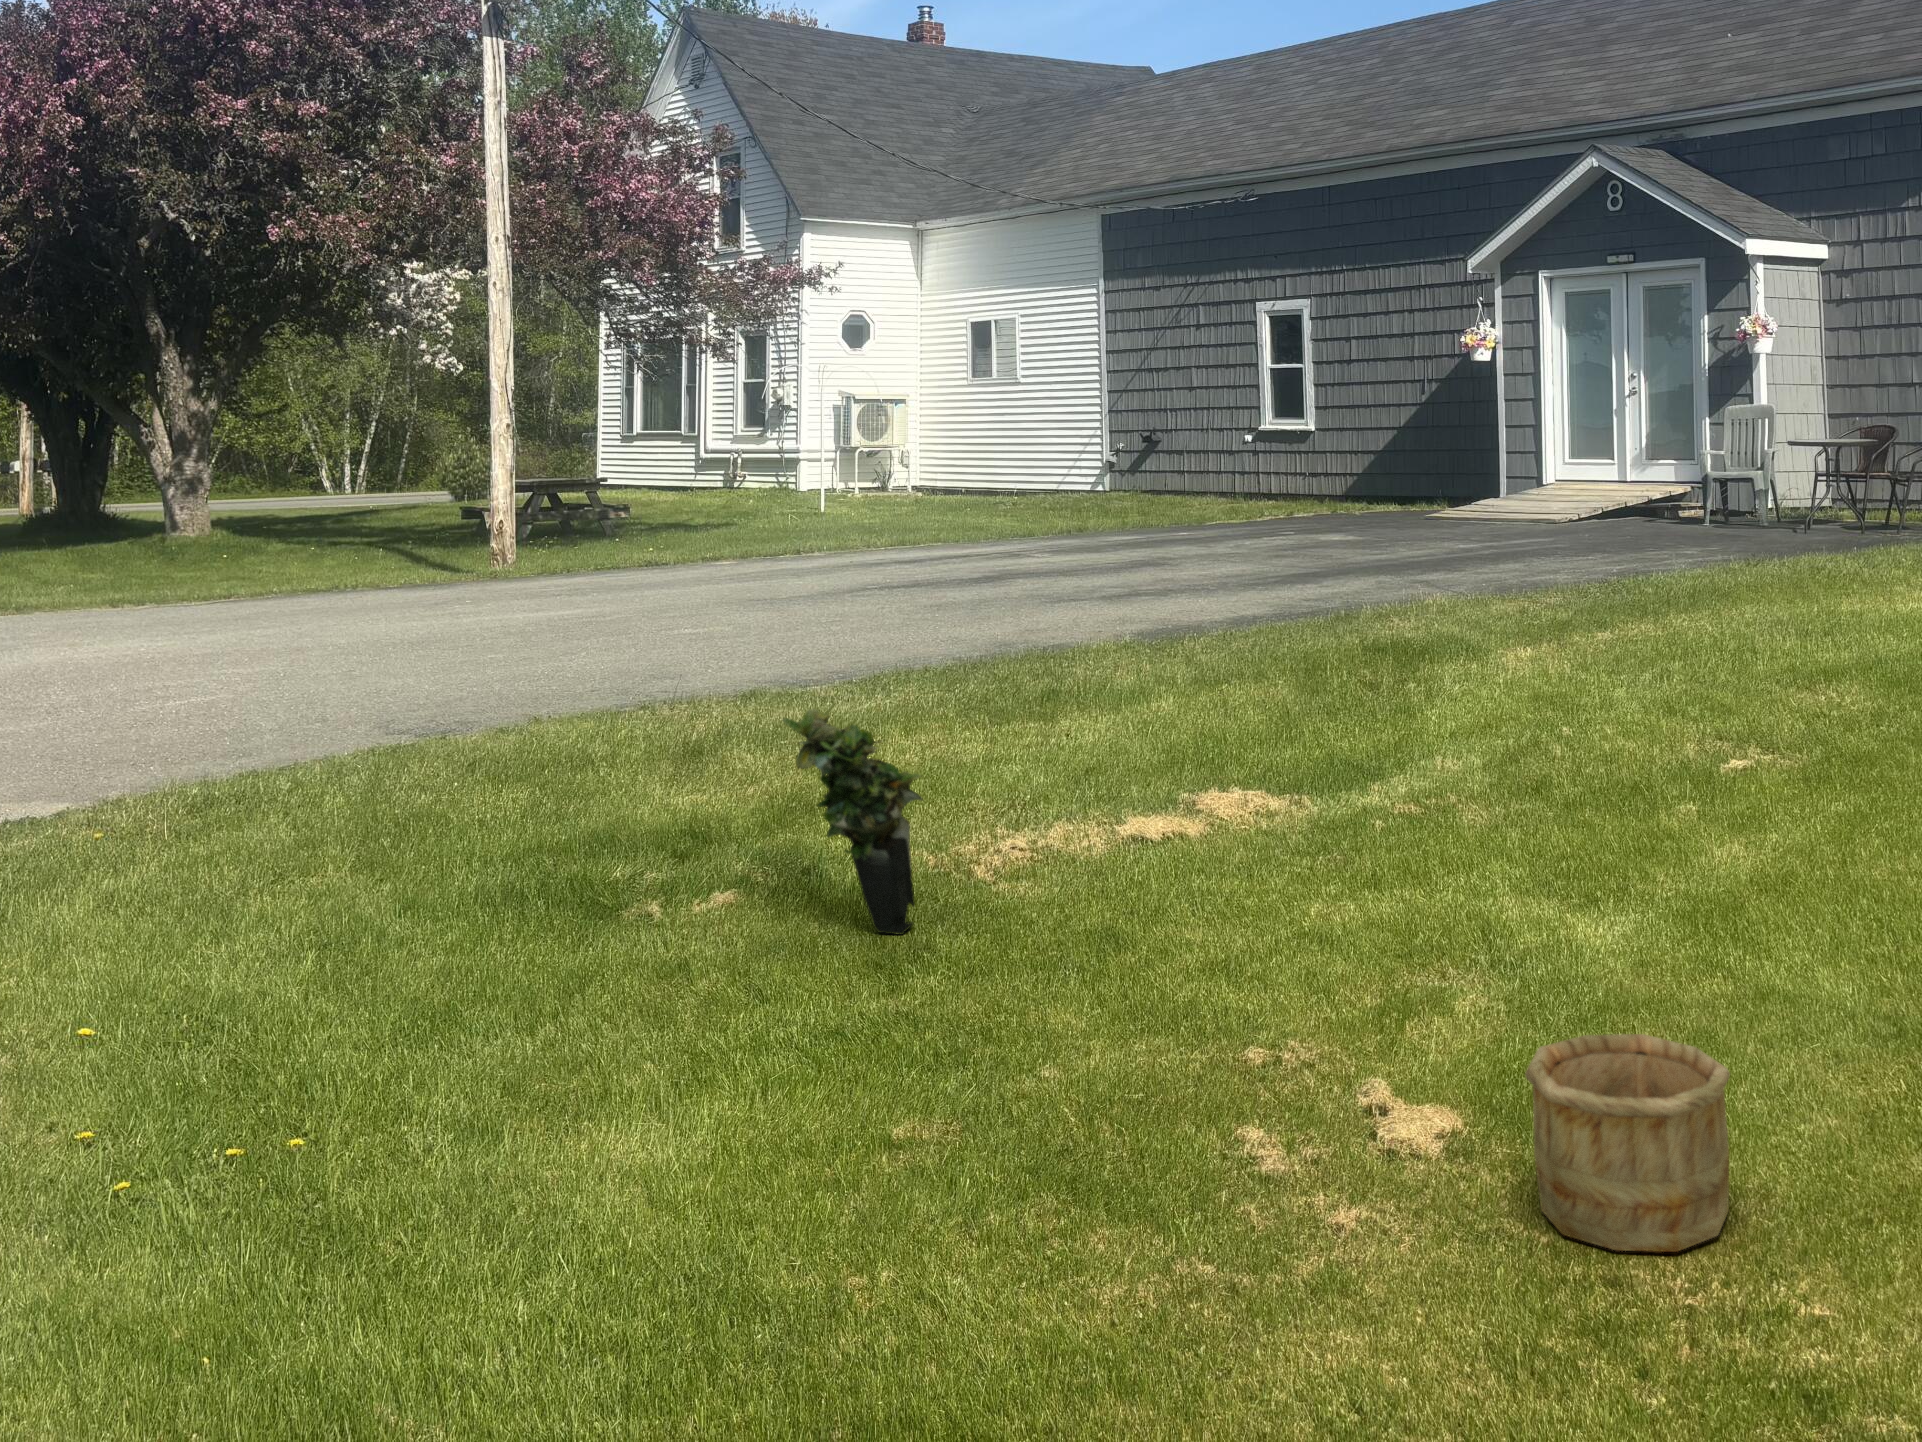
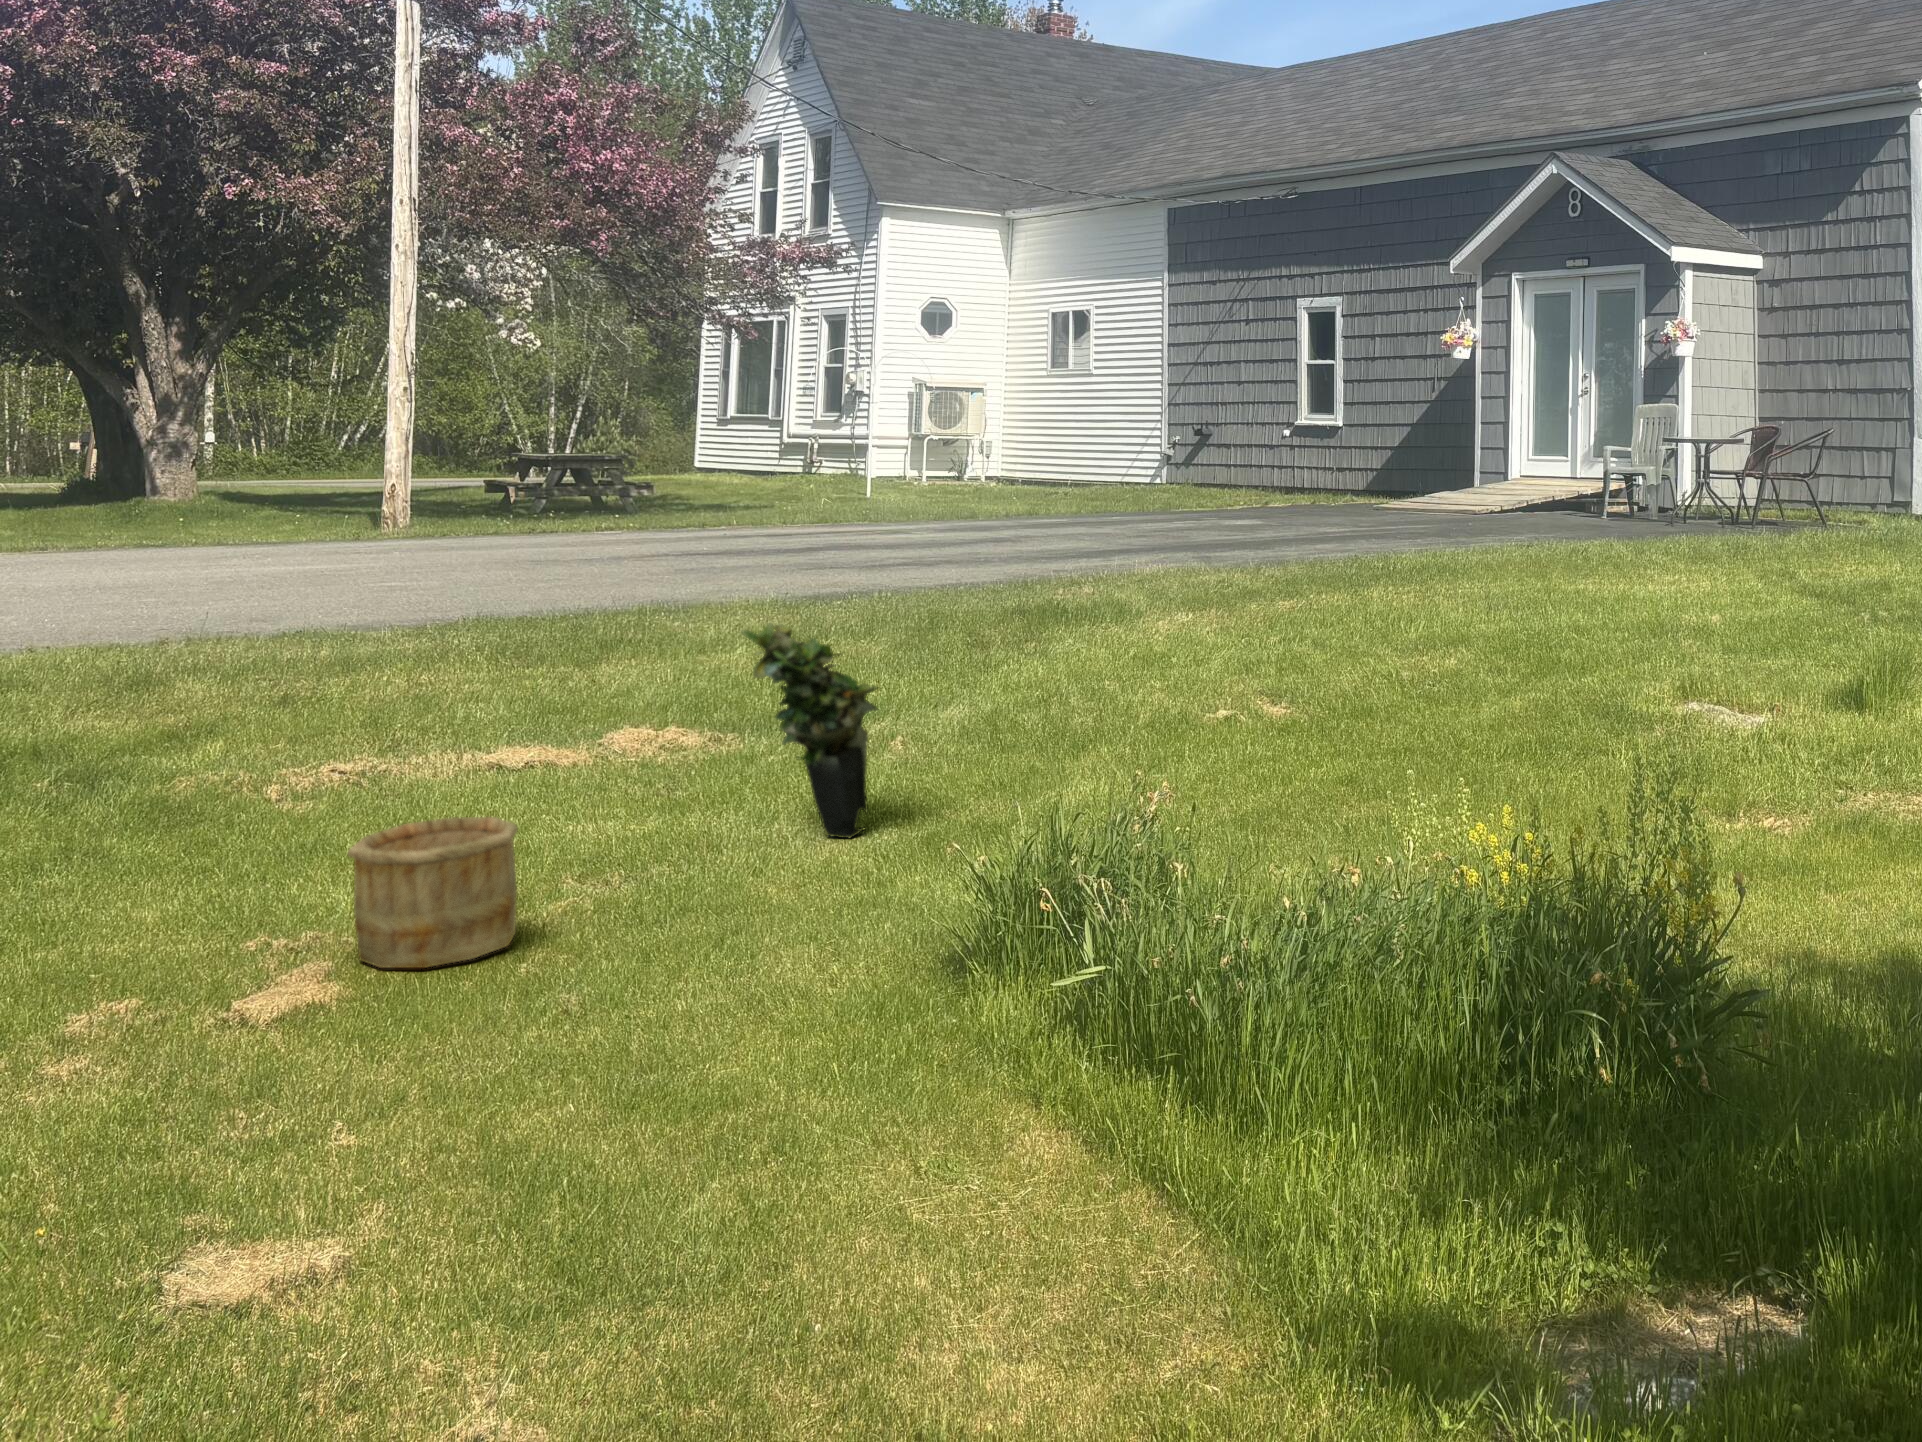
potted plant: present [783,704,923,935] -> present [742,623,879,838]

